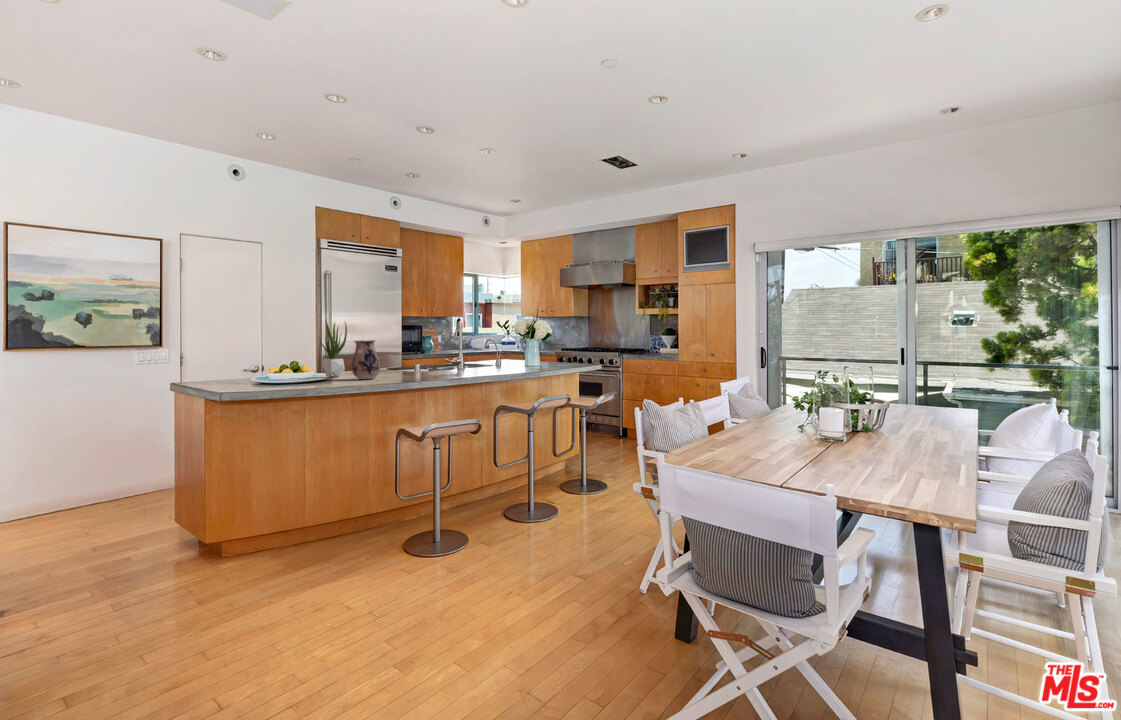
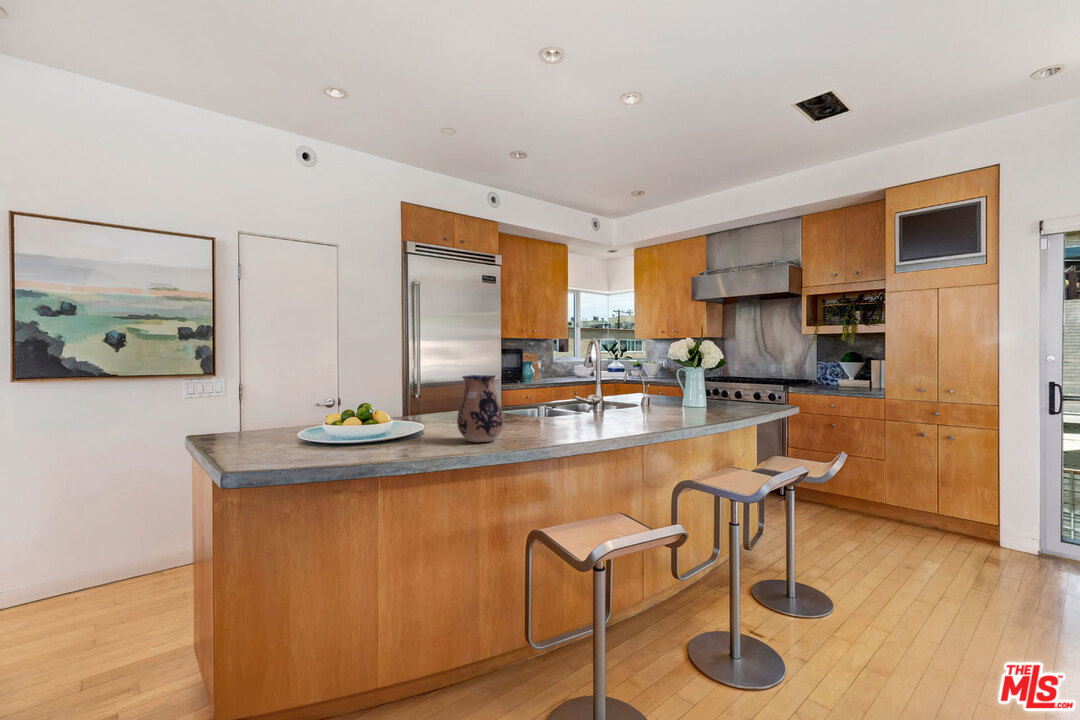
potted plant: present [320,322,347,377] -> none [408,341,448,429]

